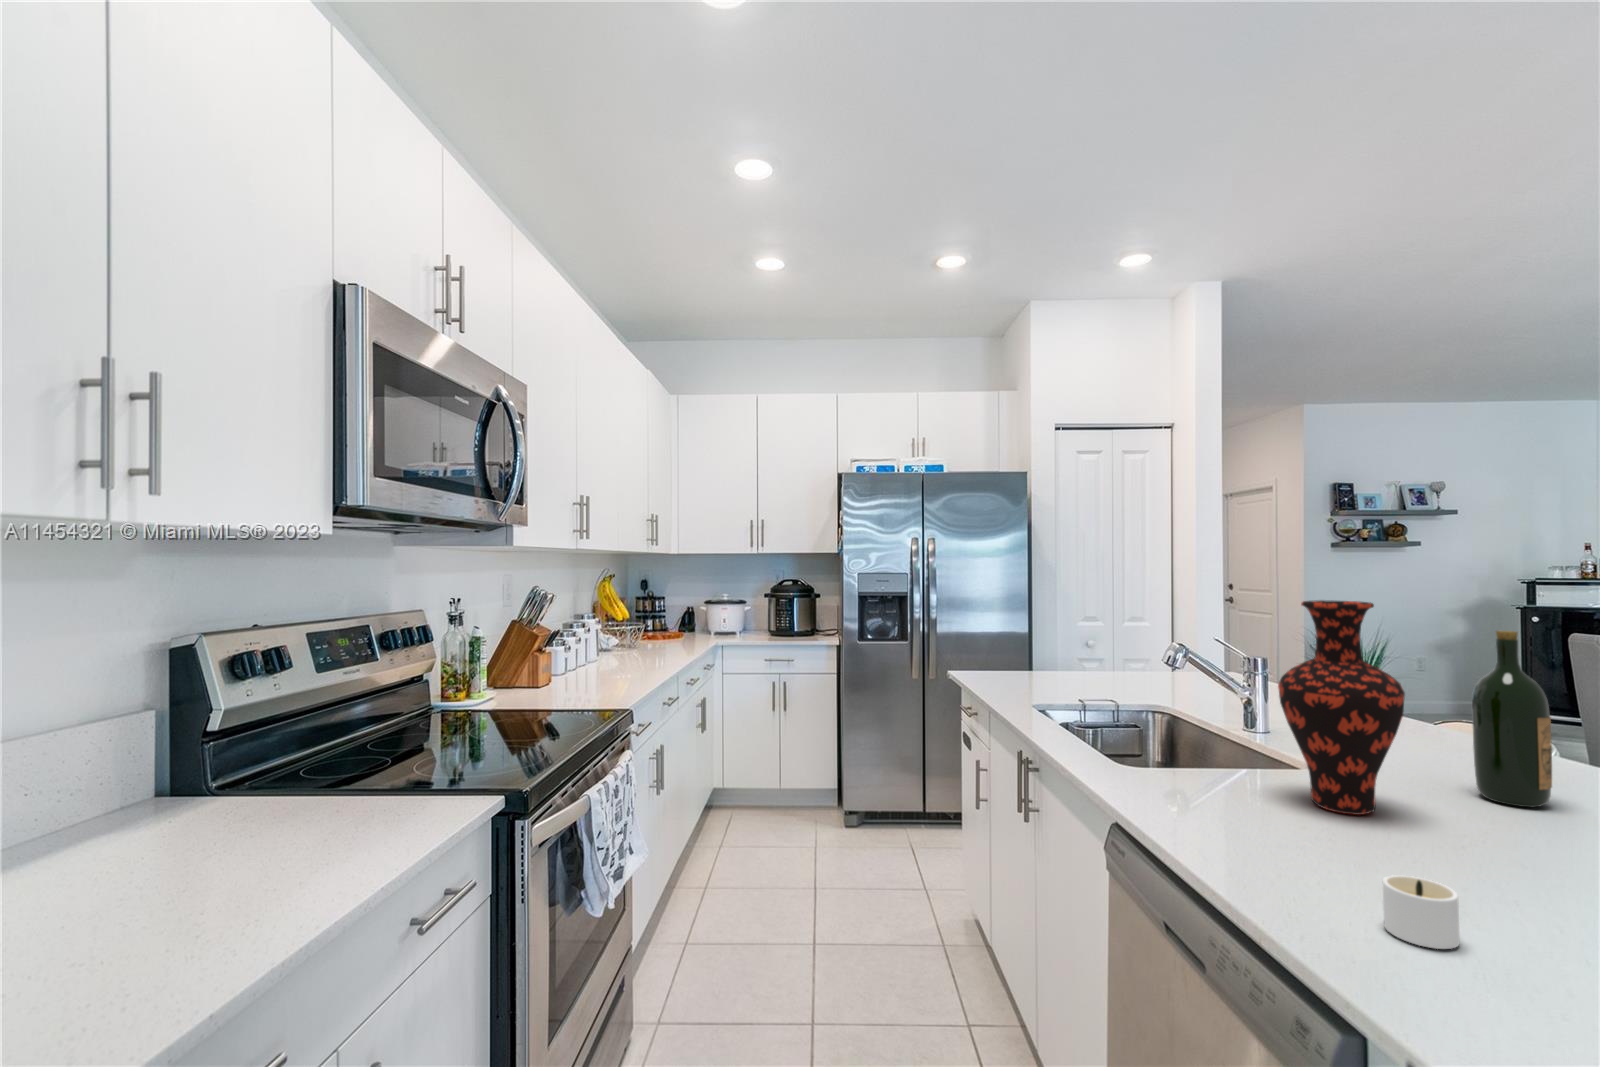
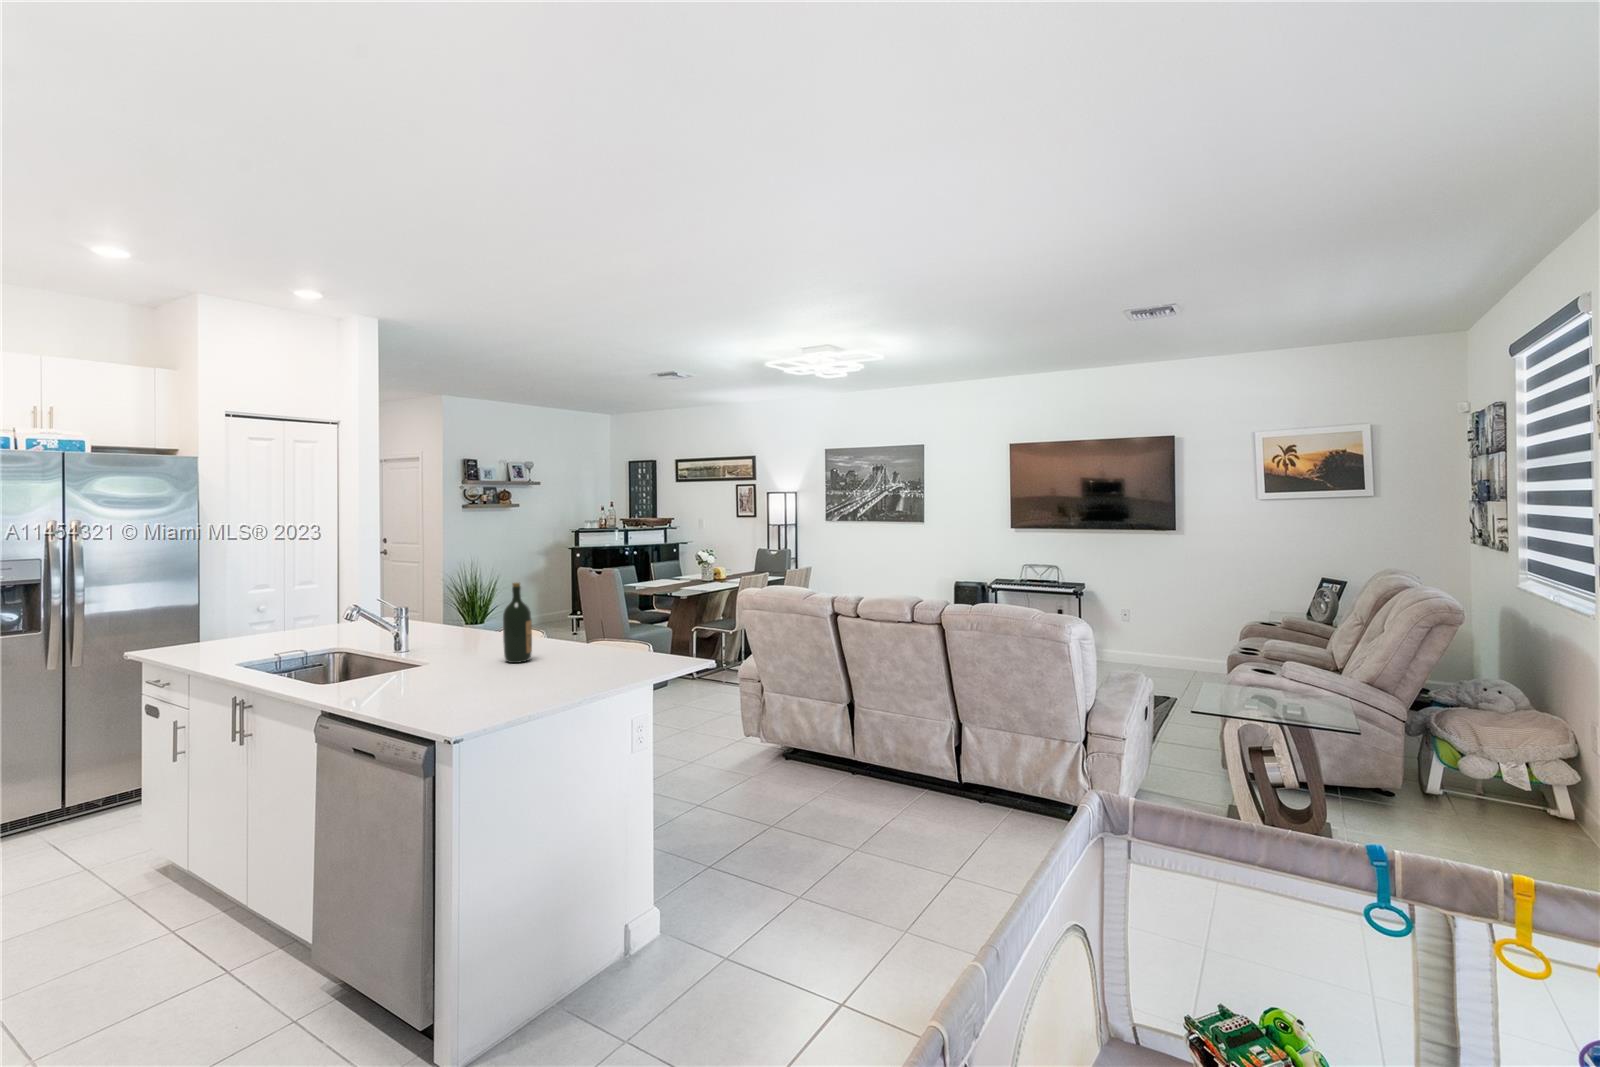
vase: present [1278,600,1405,815] -> none [412,576,471,683]
candle: present [1383,875,1460,949] -> none [450,696,488,721]

